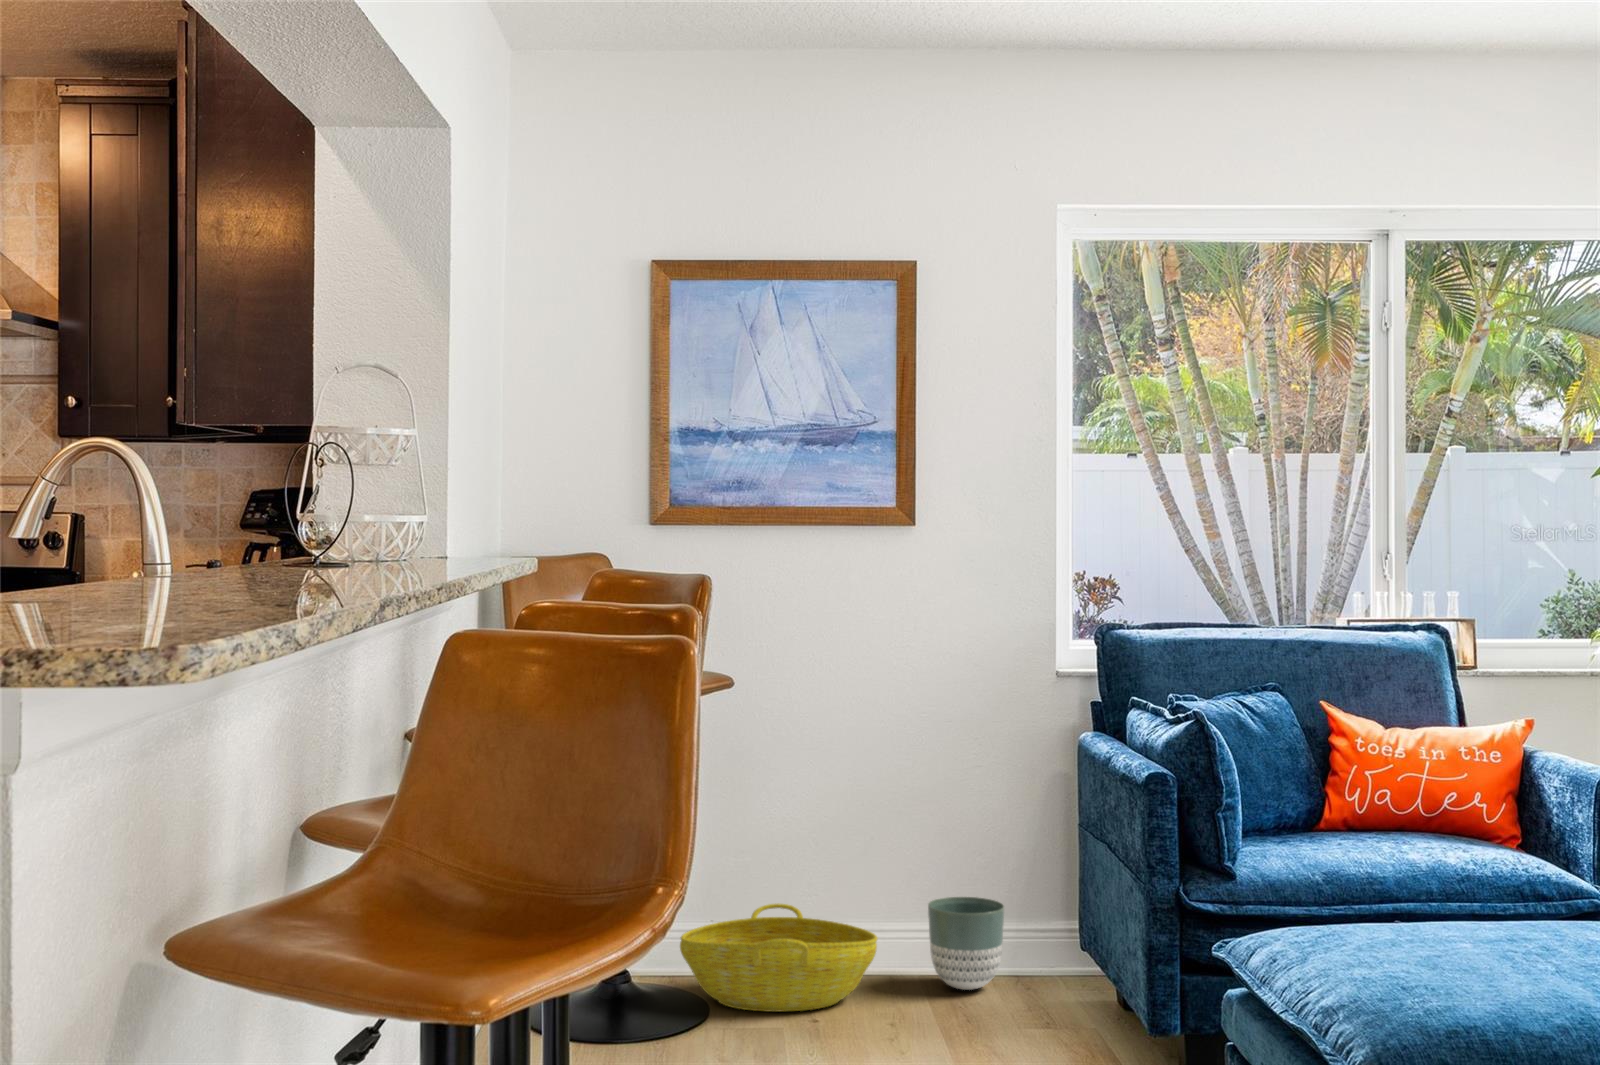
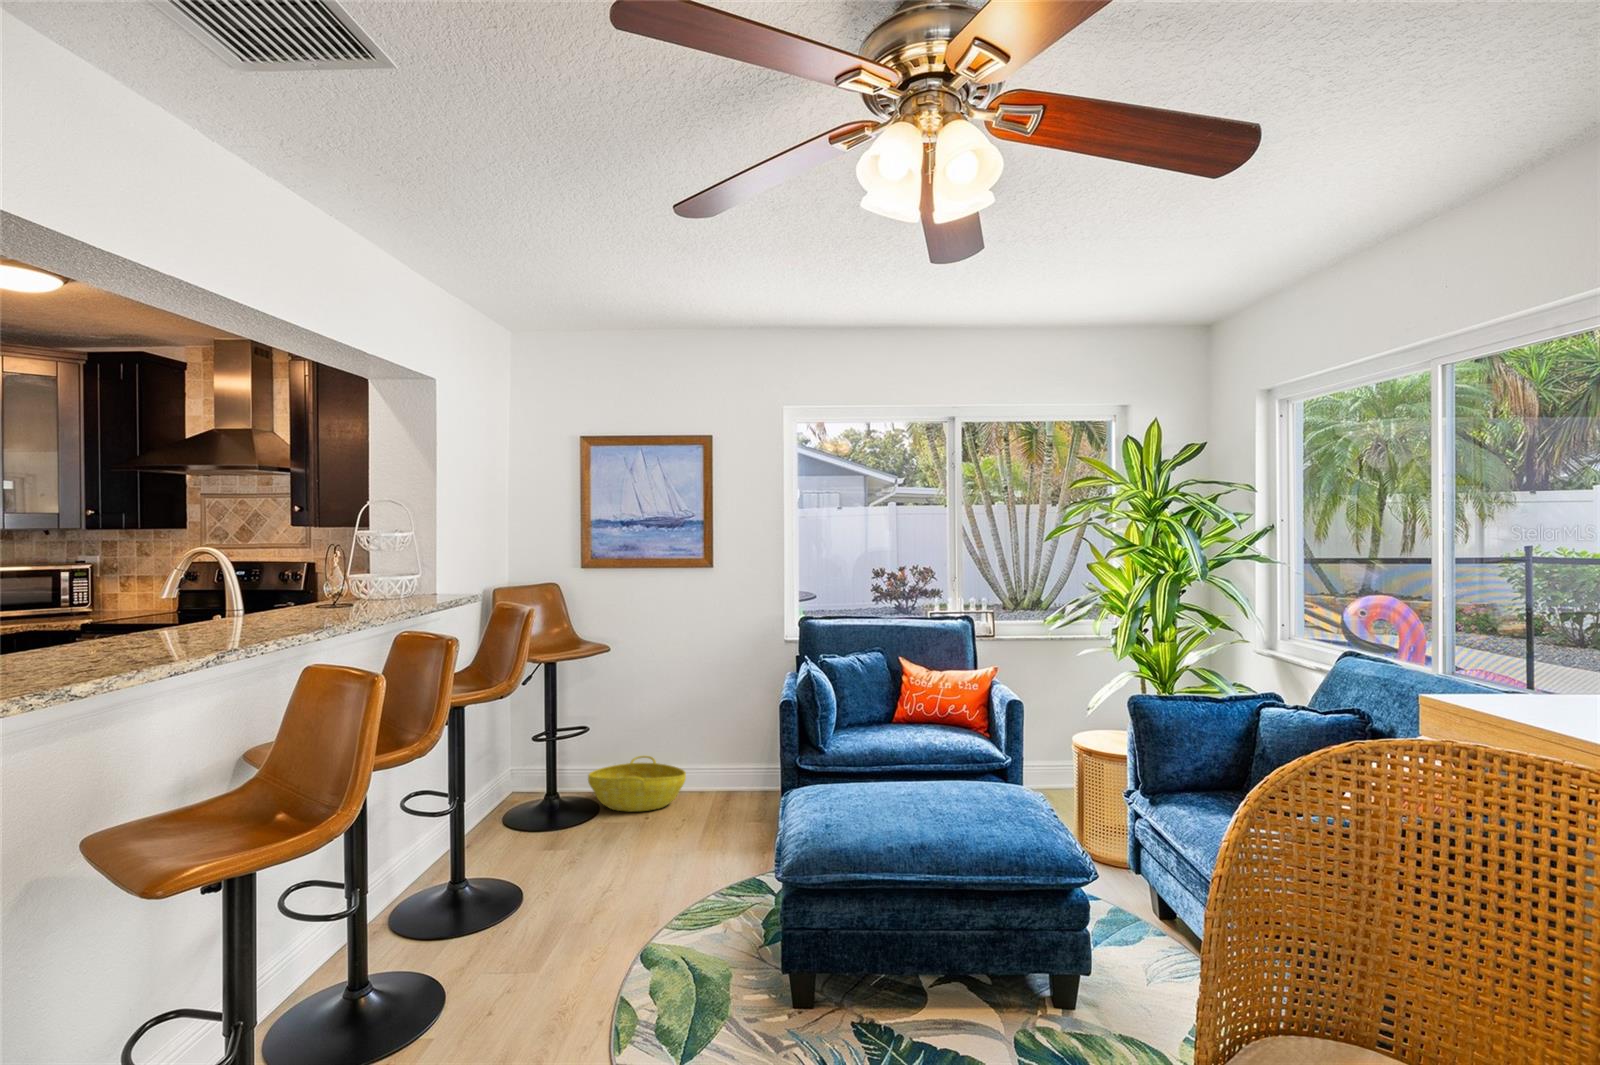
planter: present [928,897,1004,990] -> none [715,752,753,799]

